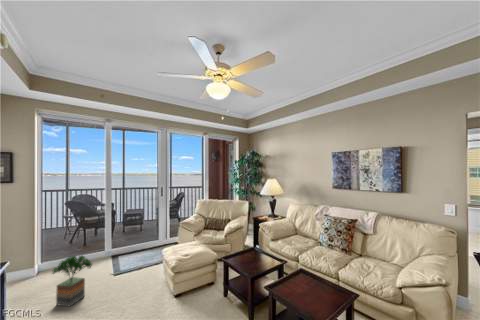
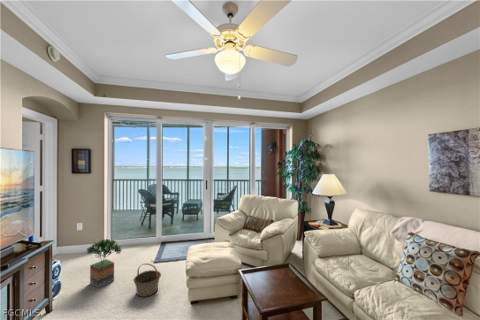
basket: none [115,270,142,302] -> present [134,263,161,297]

